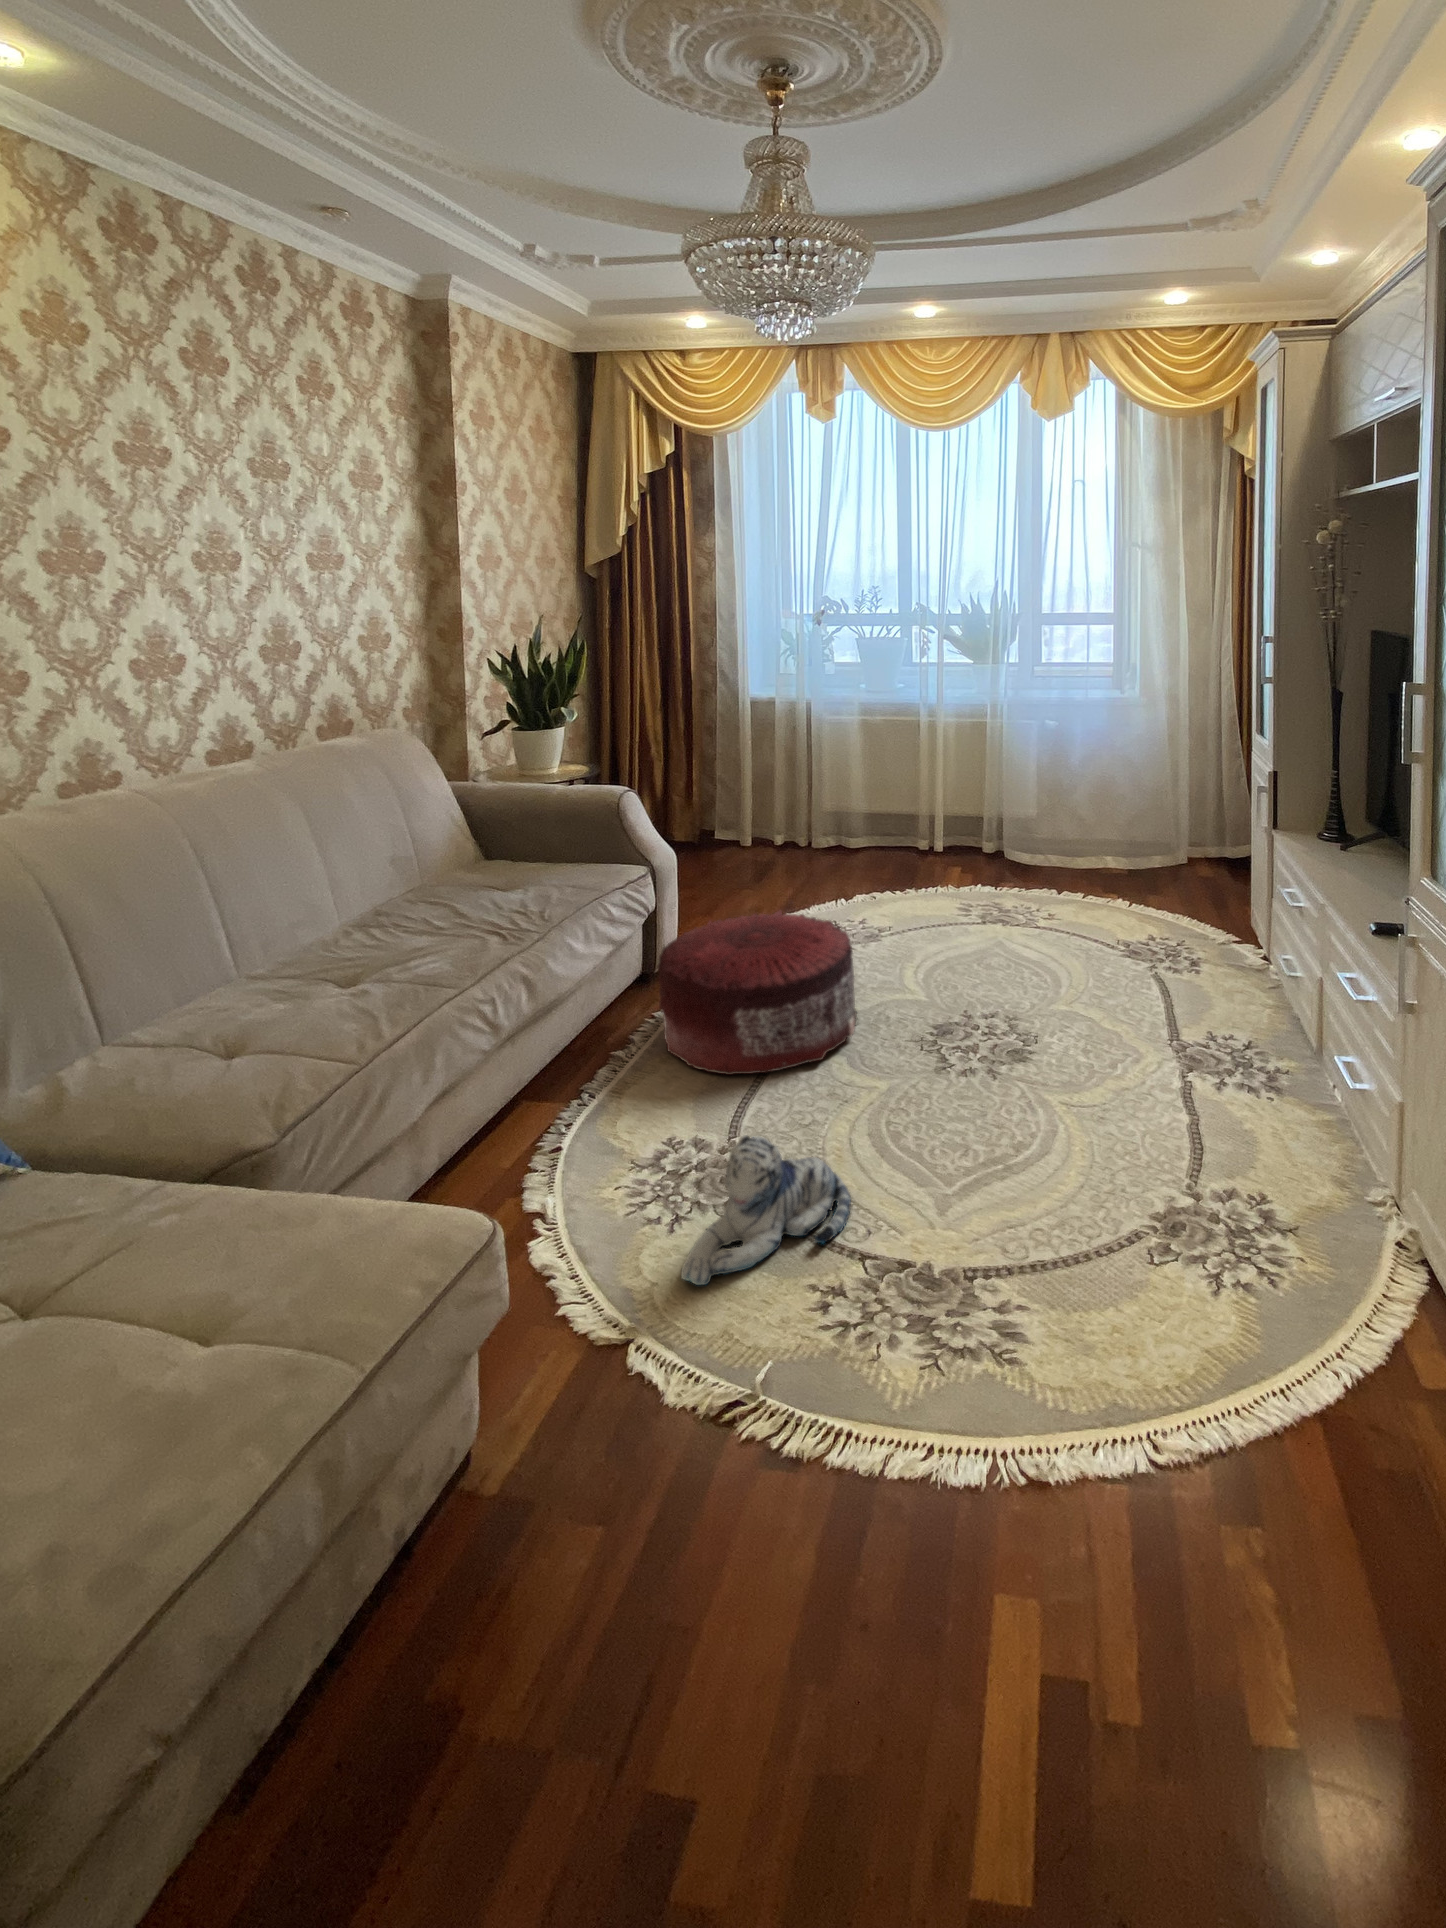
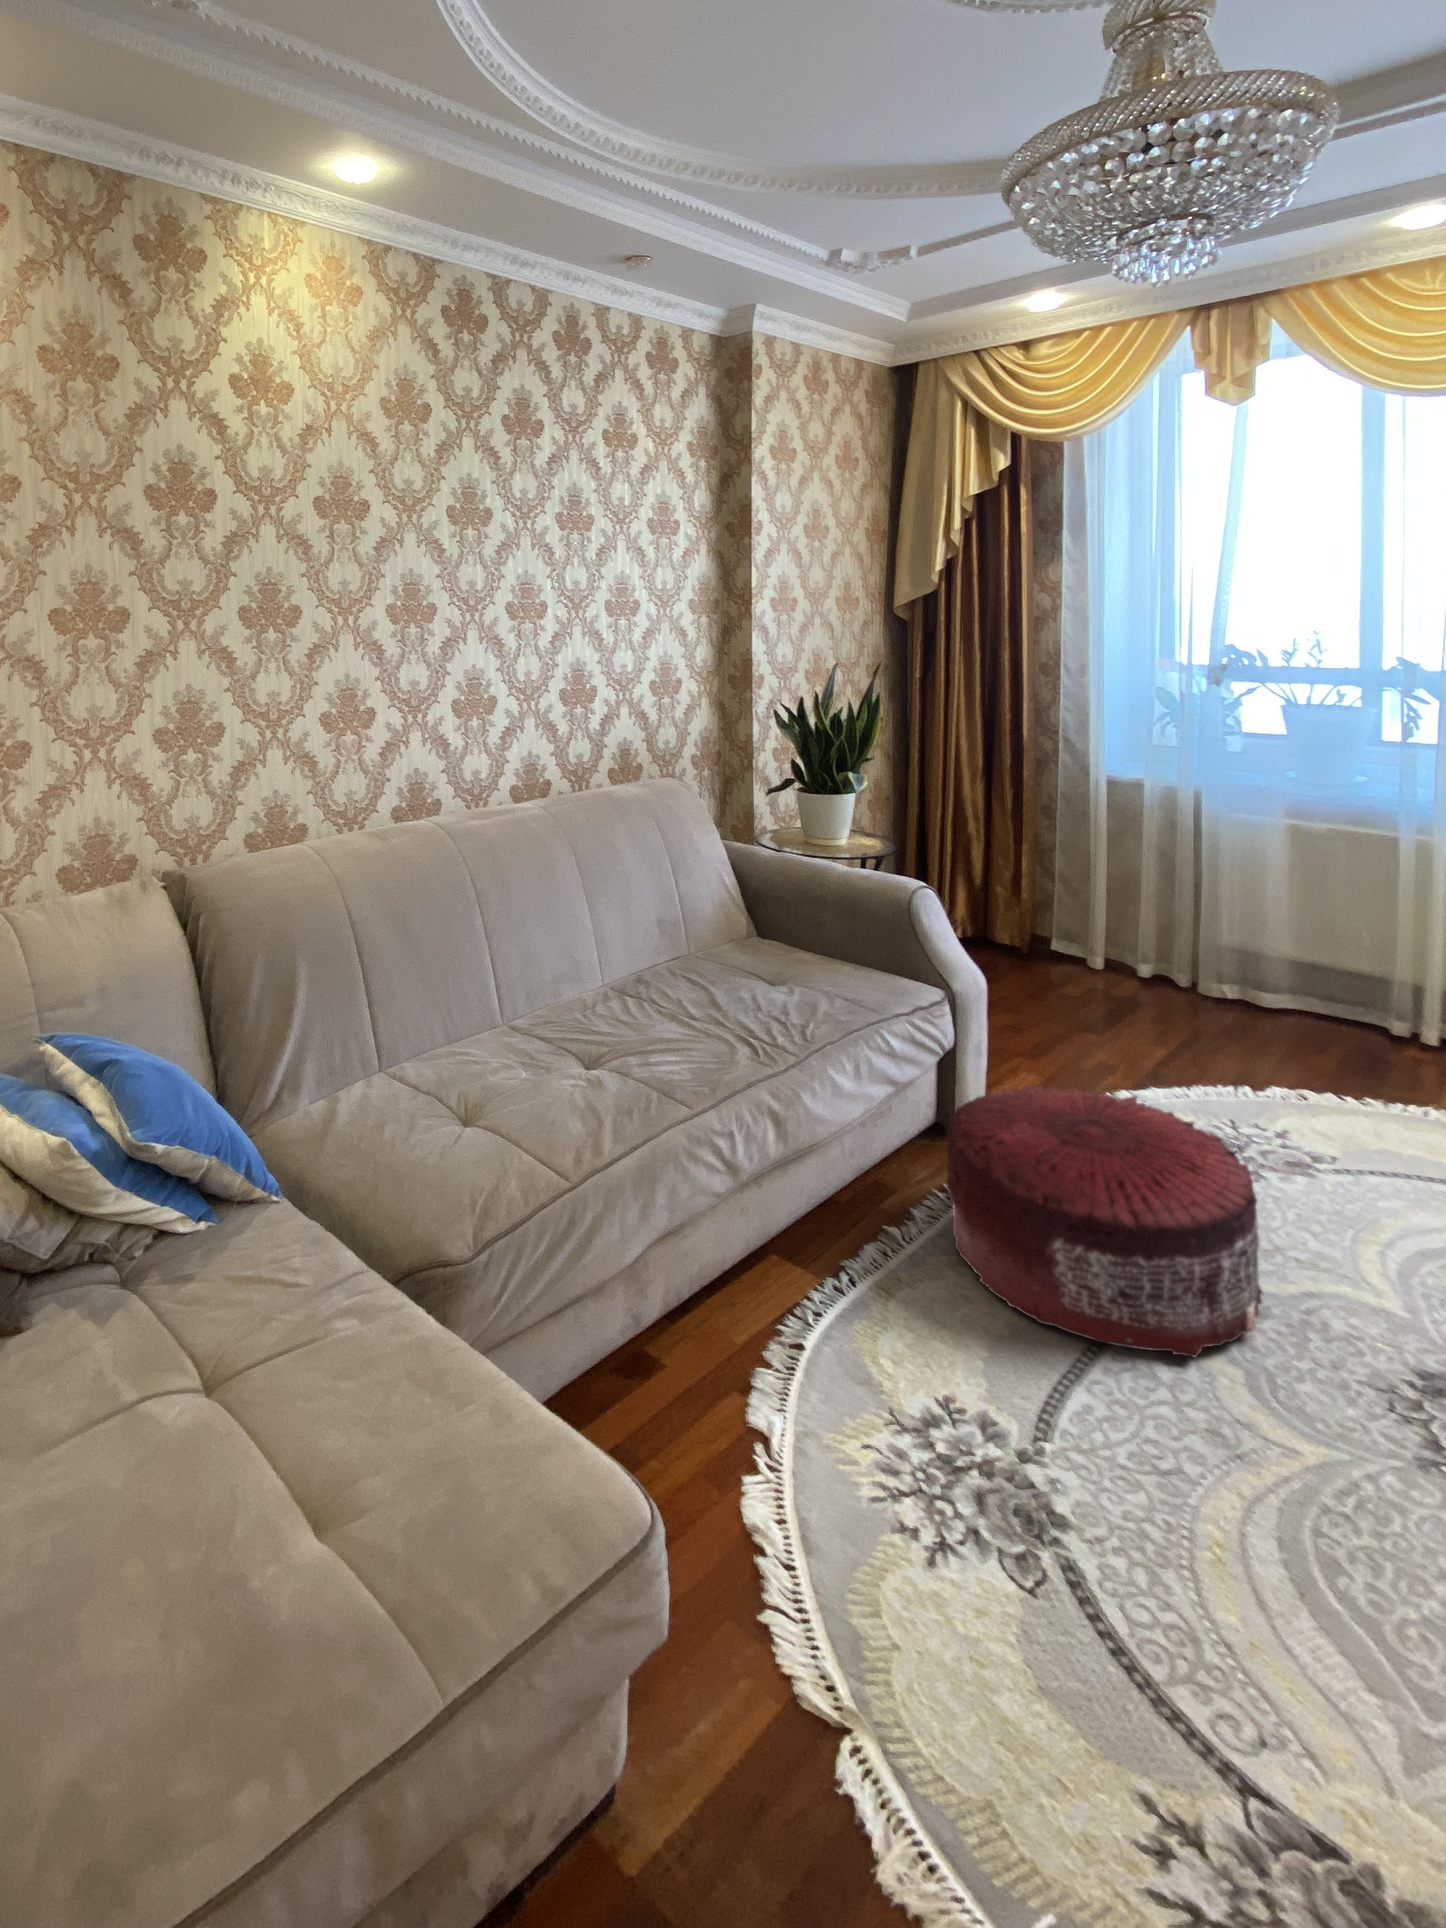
plush toy: present [681,1135,851,1285] -> none [933,1484,1238,1733]

